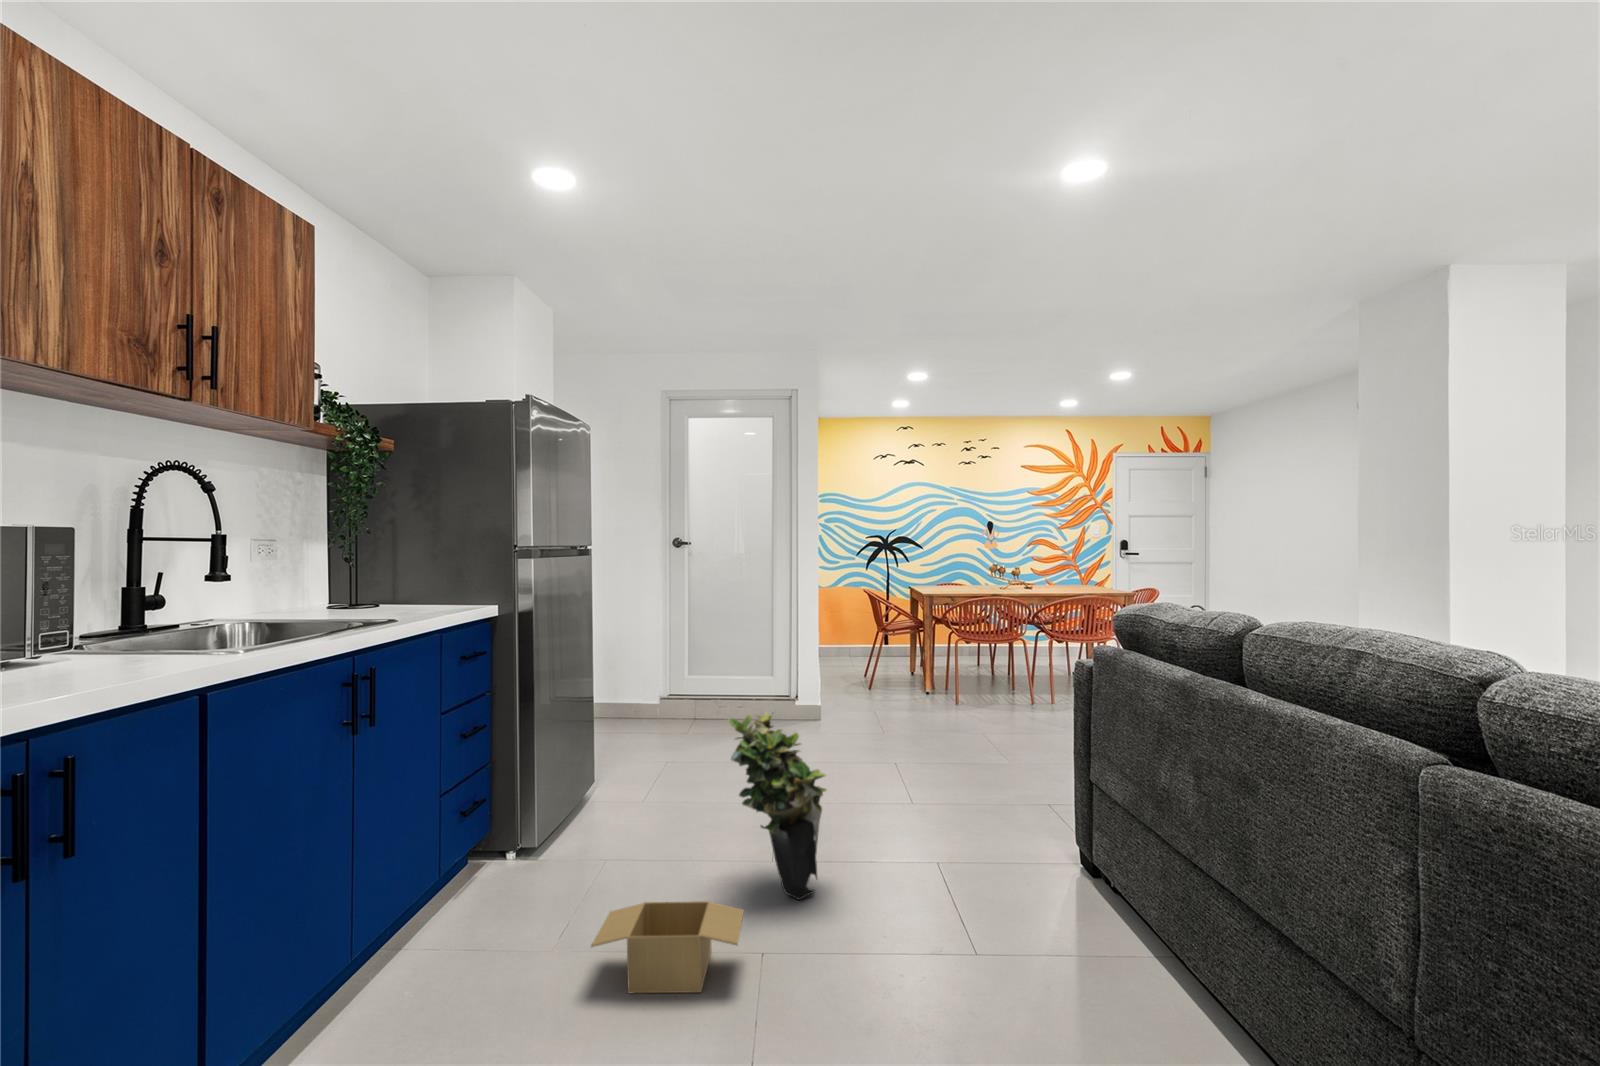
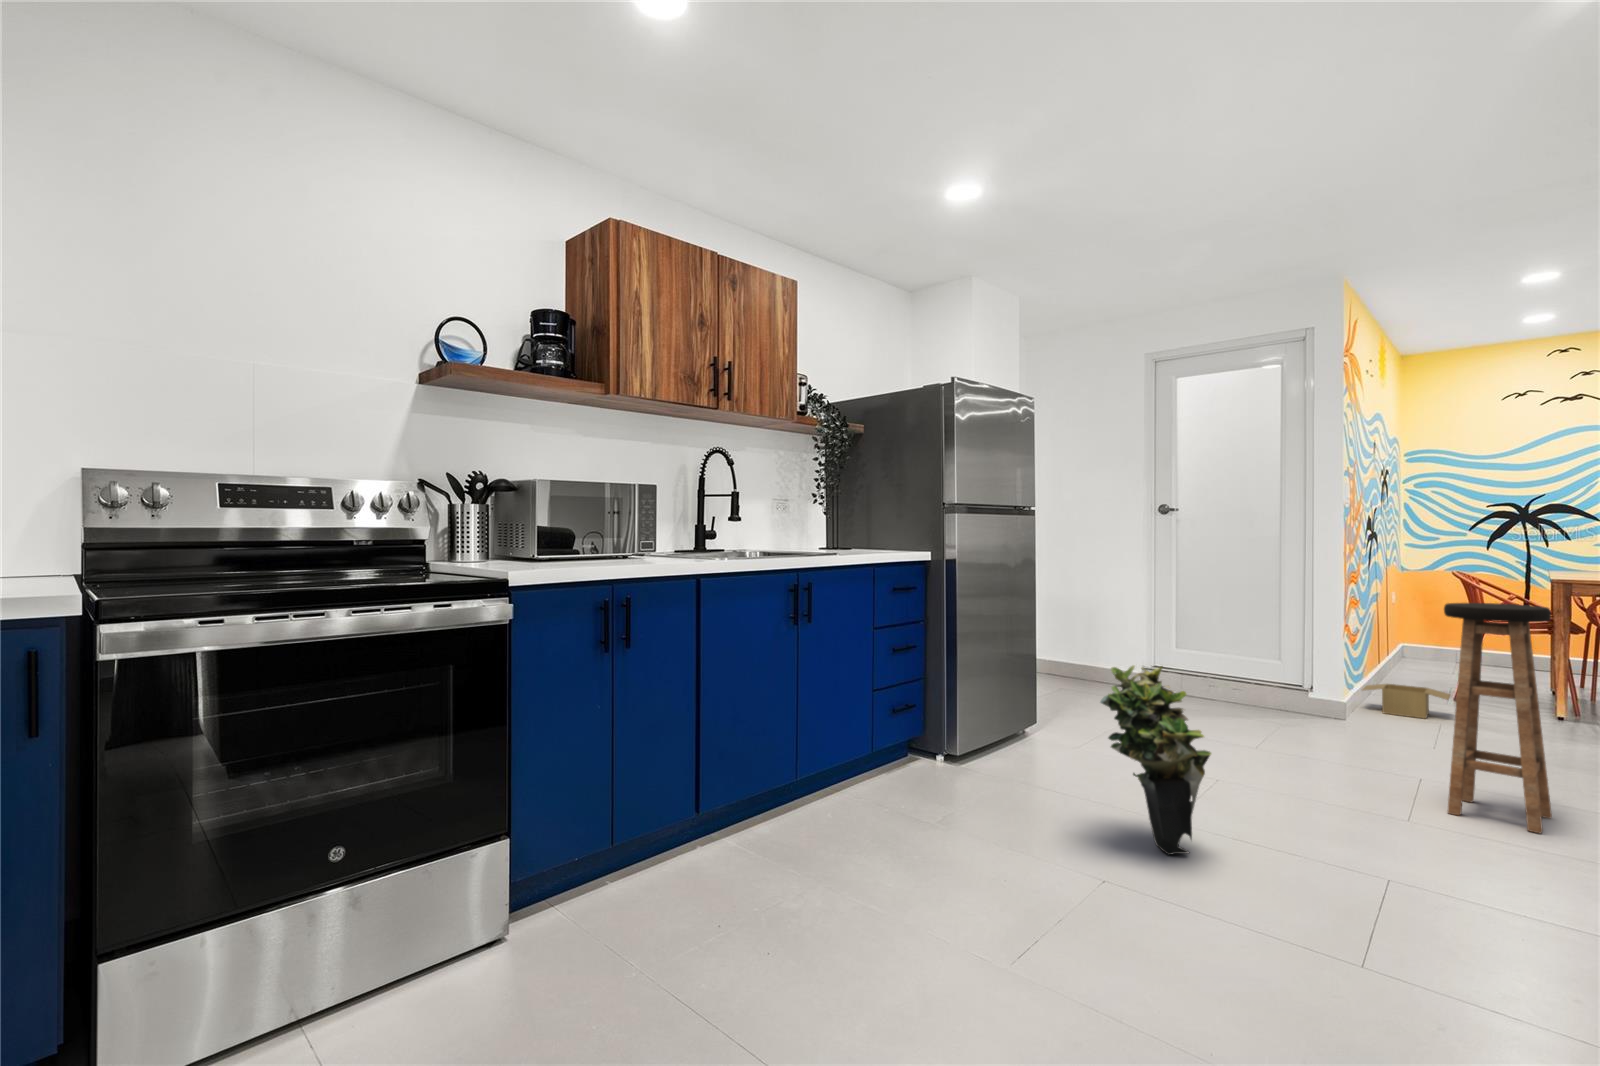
bar stool: none [925,621,987,791] -> present [1444,603,1552,833]
cardboard box: present [591,901,744,993] -> present [1362,684,1450,718]

